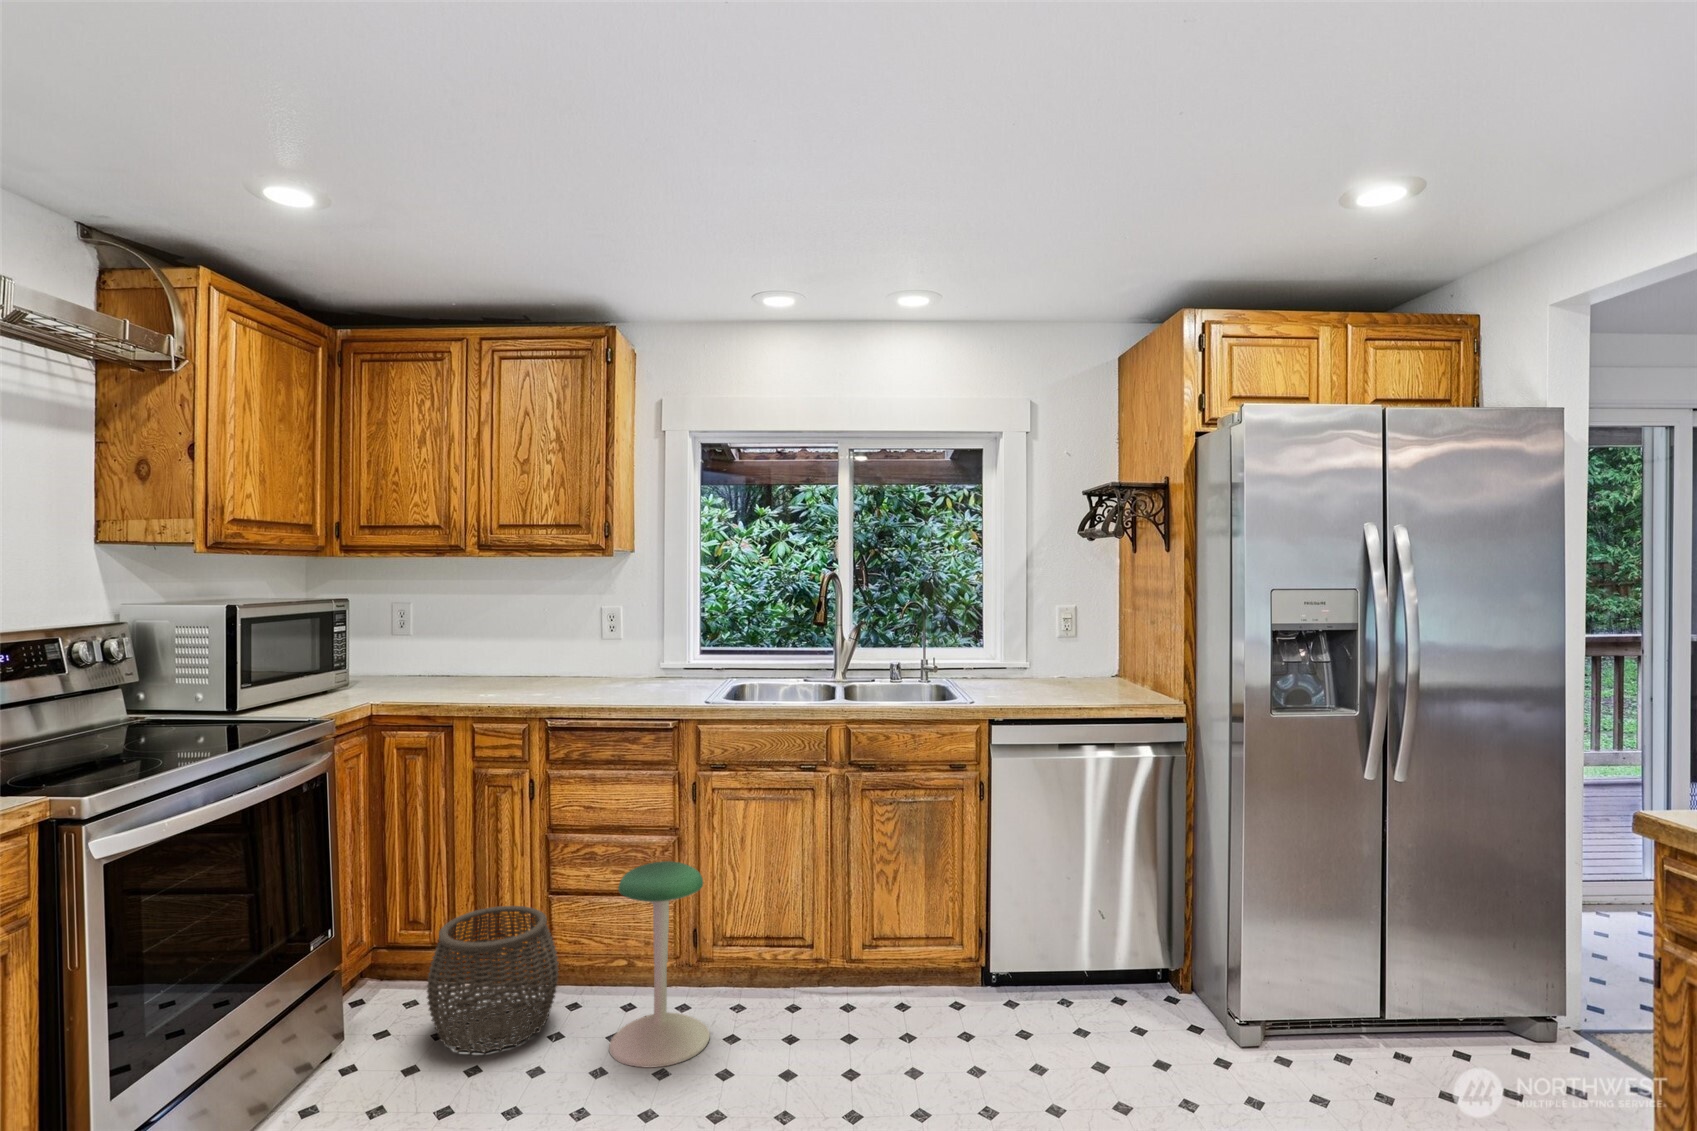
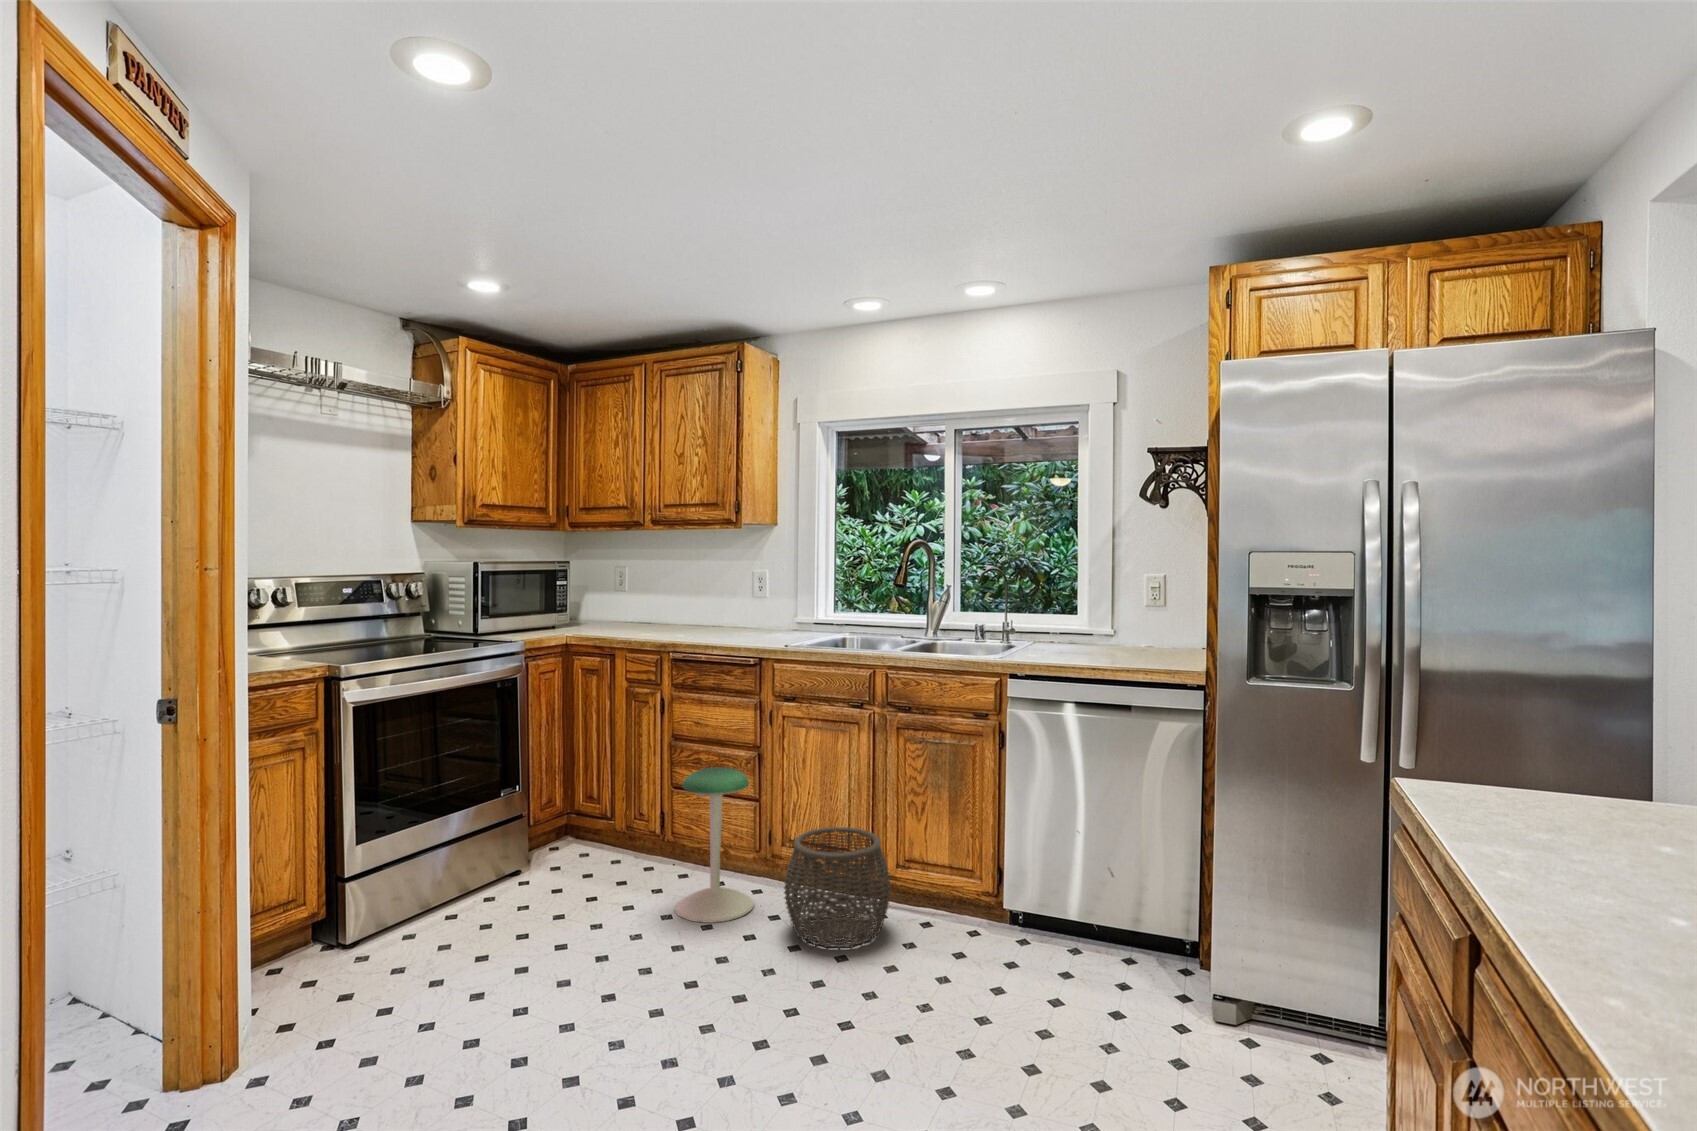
woven basket: present [427,906,559,1053] -> present [784,827,891,948]

